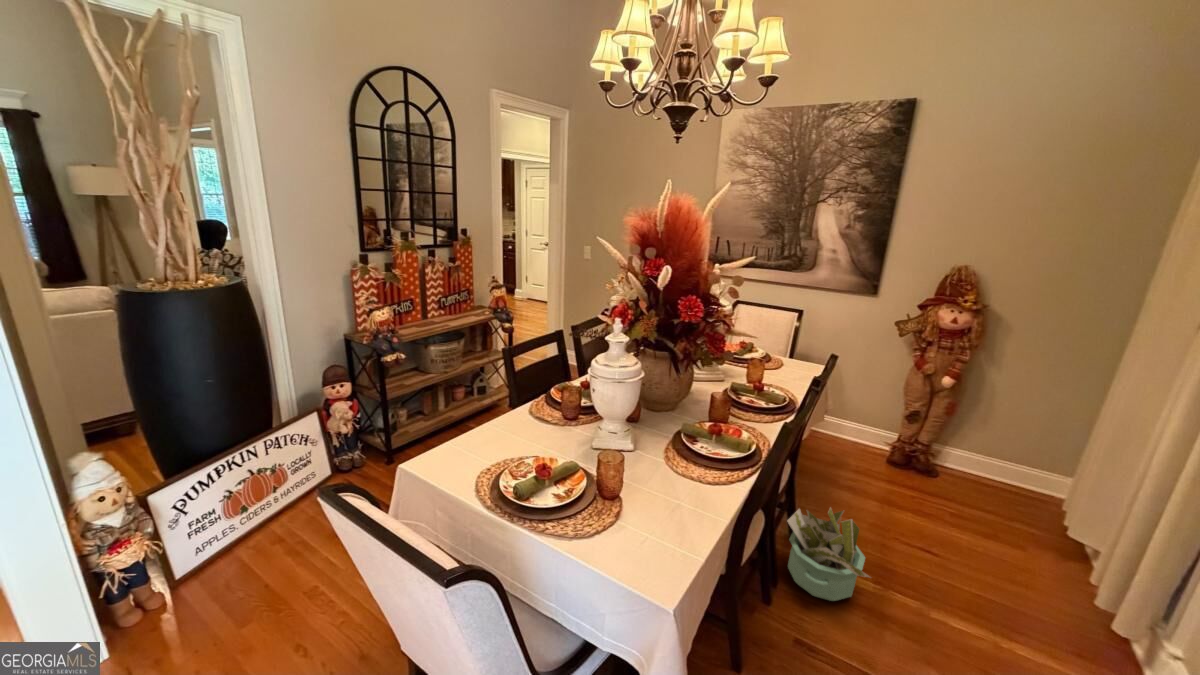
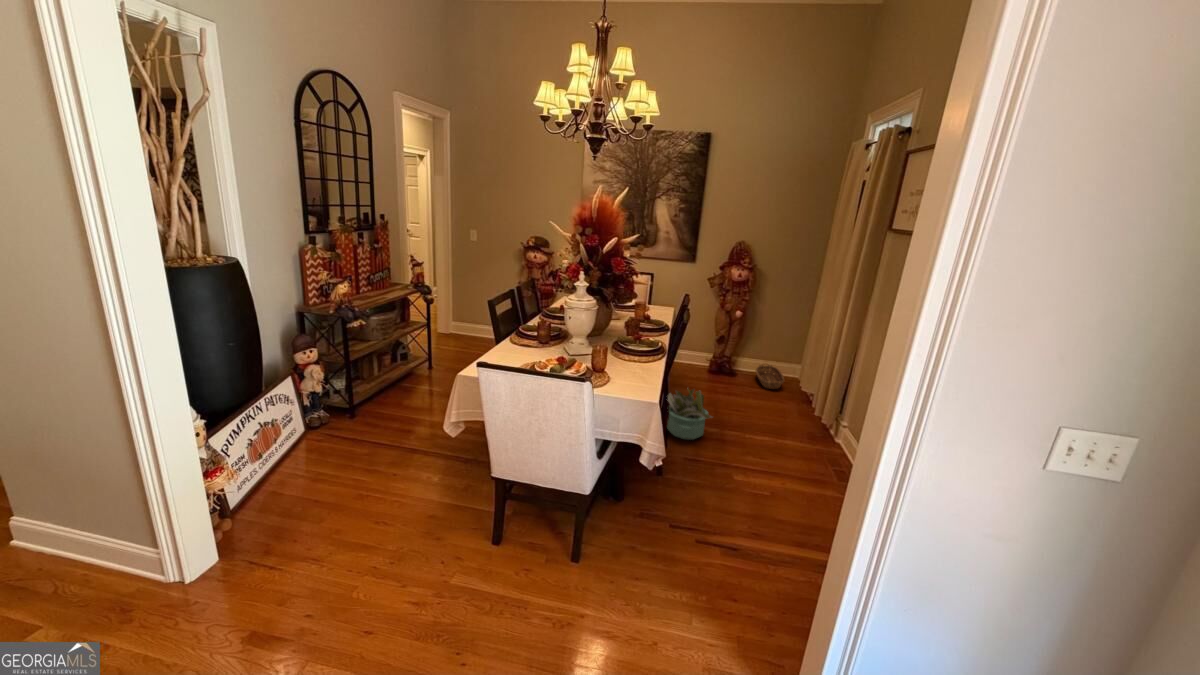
basket: none [966,459,1049,528] -> present [756,364,784,389]

